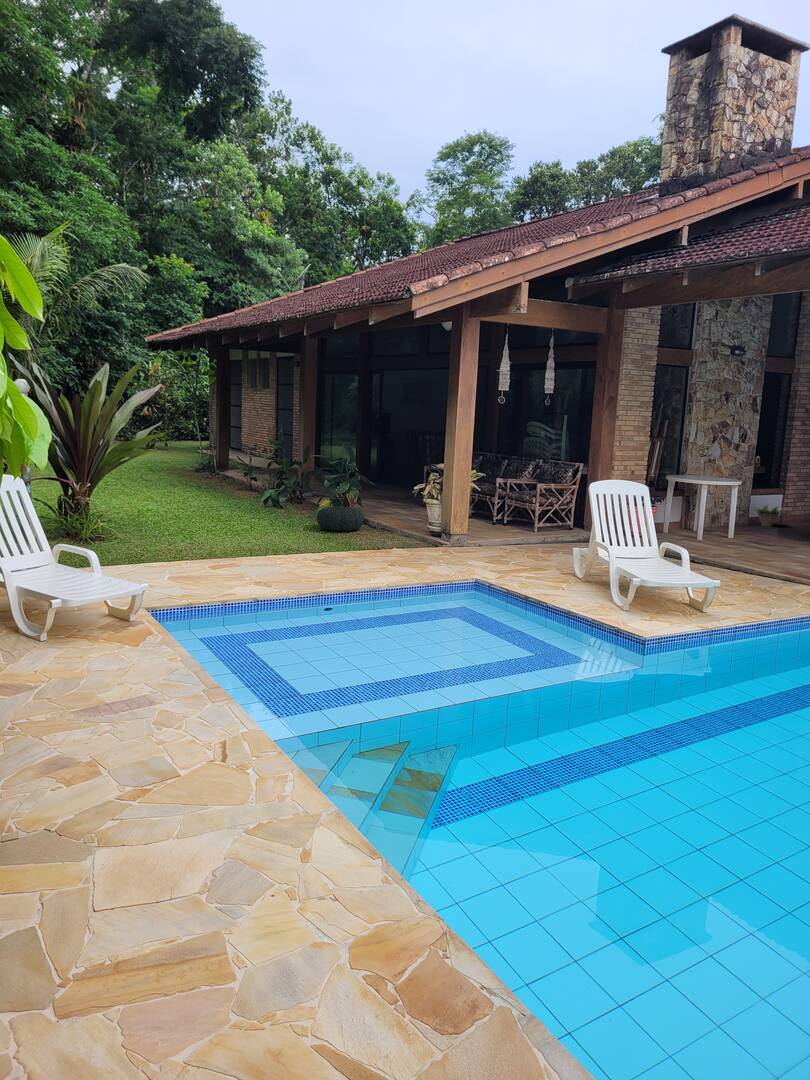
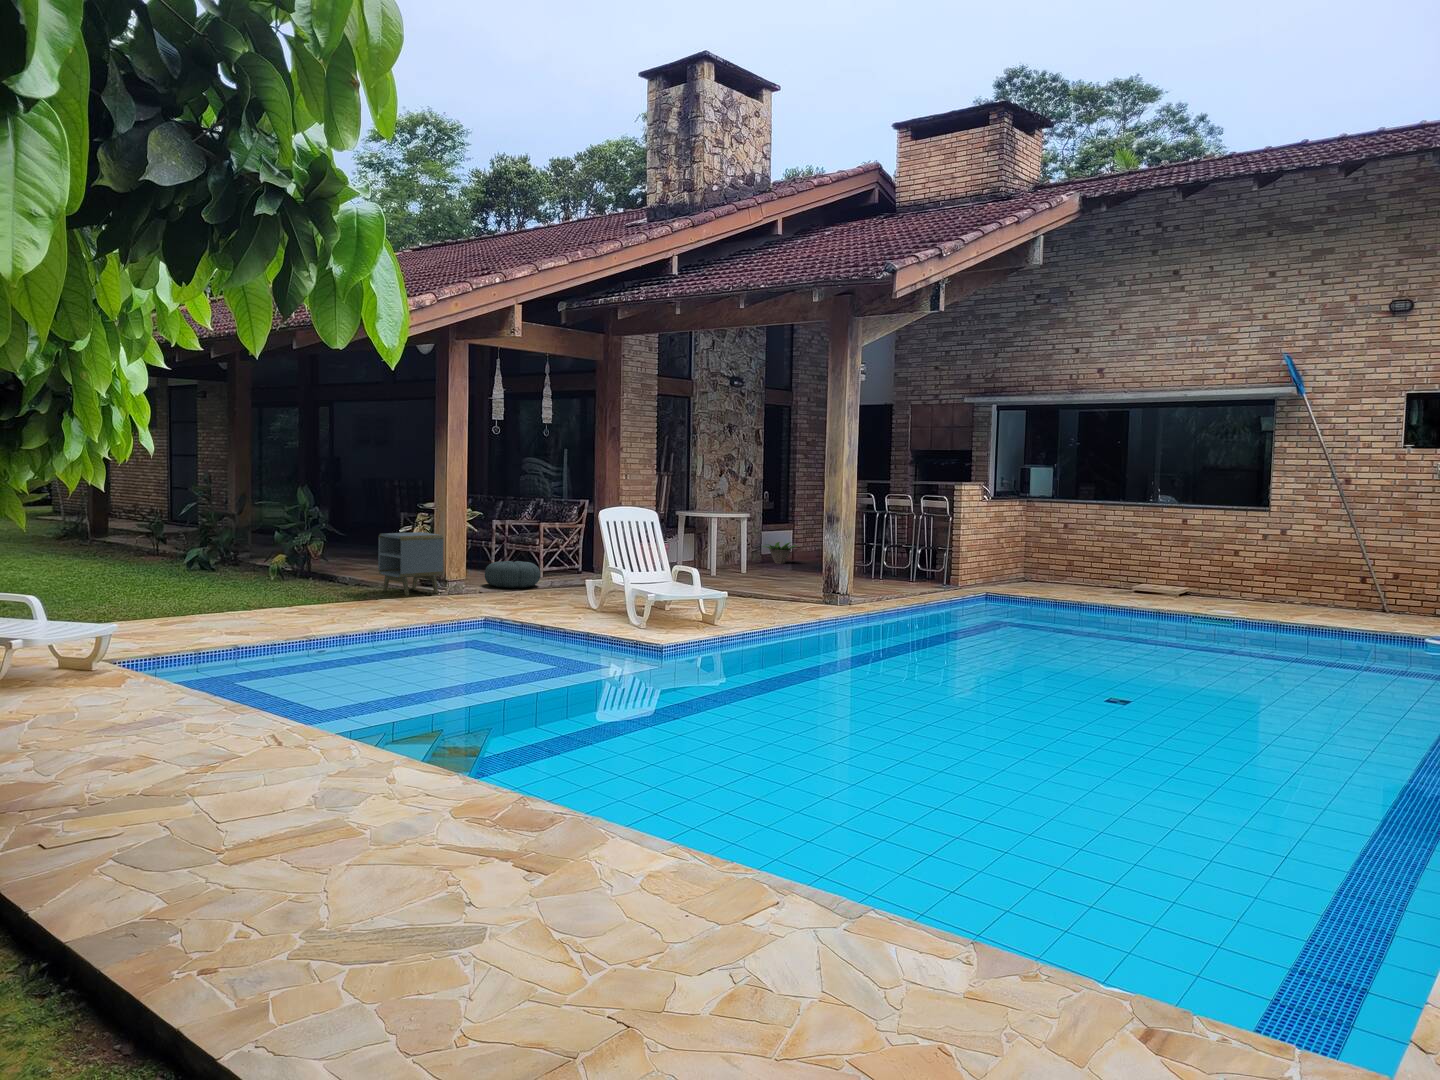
side table: none [392,491,447,549] -> present [378,532,443,596]
pouf: present [317,506,364,531] -> present [485,561,540,588]

